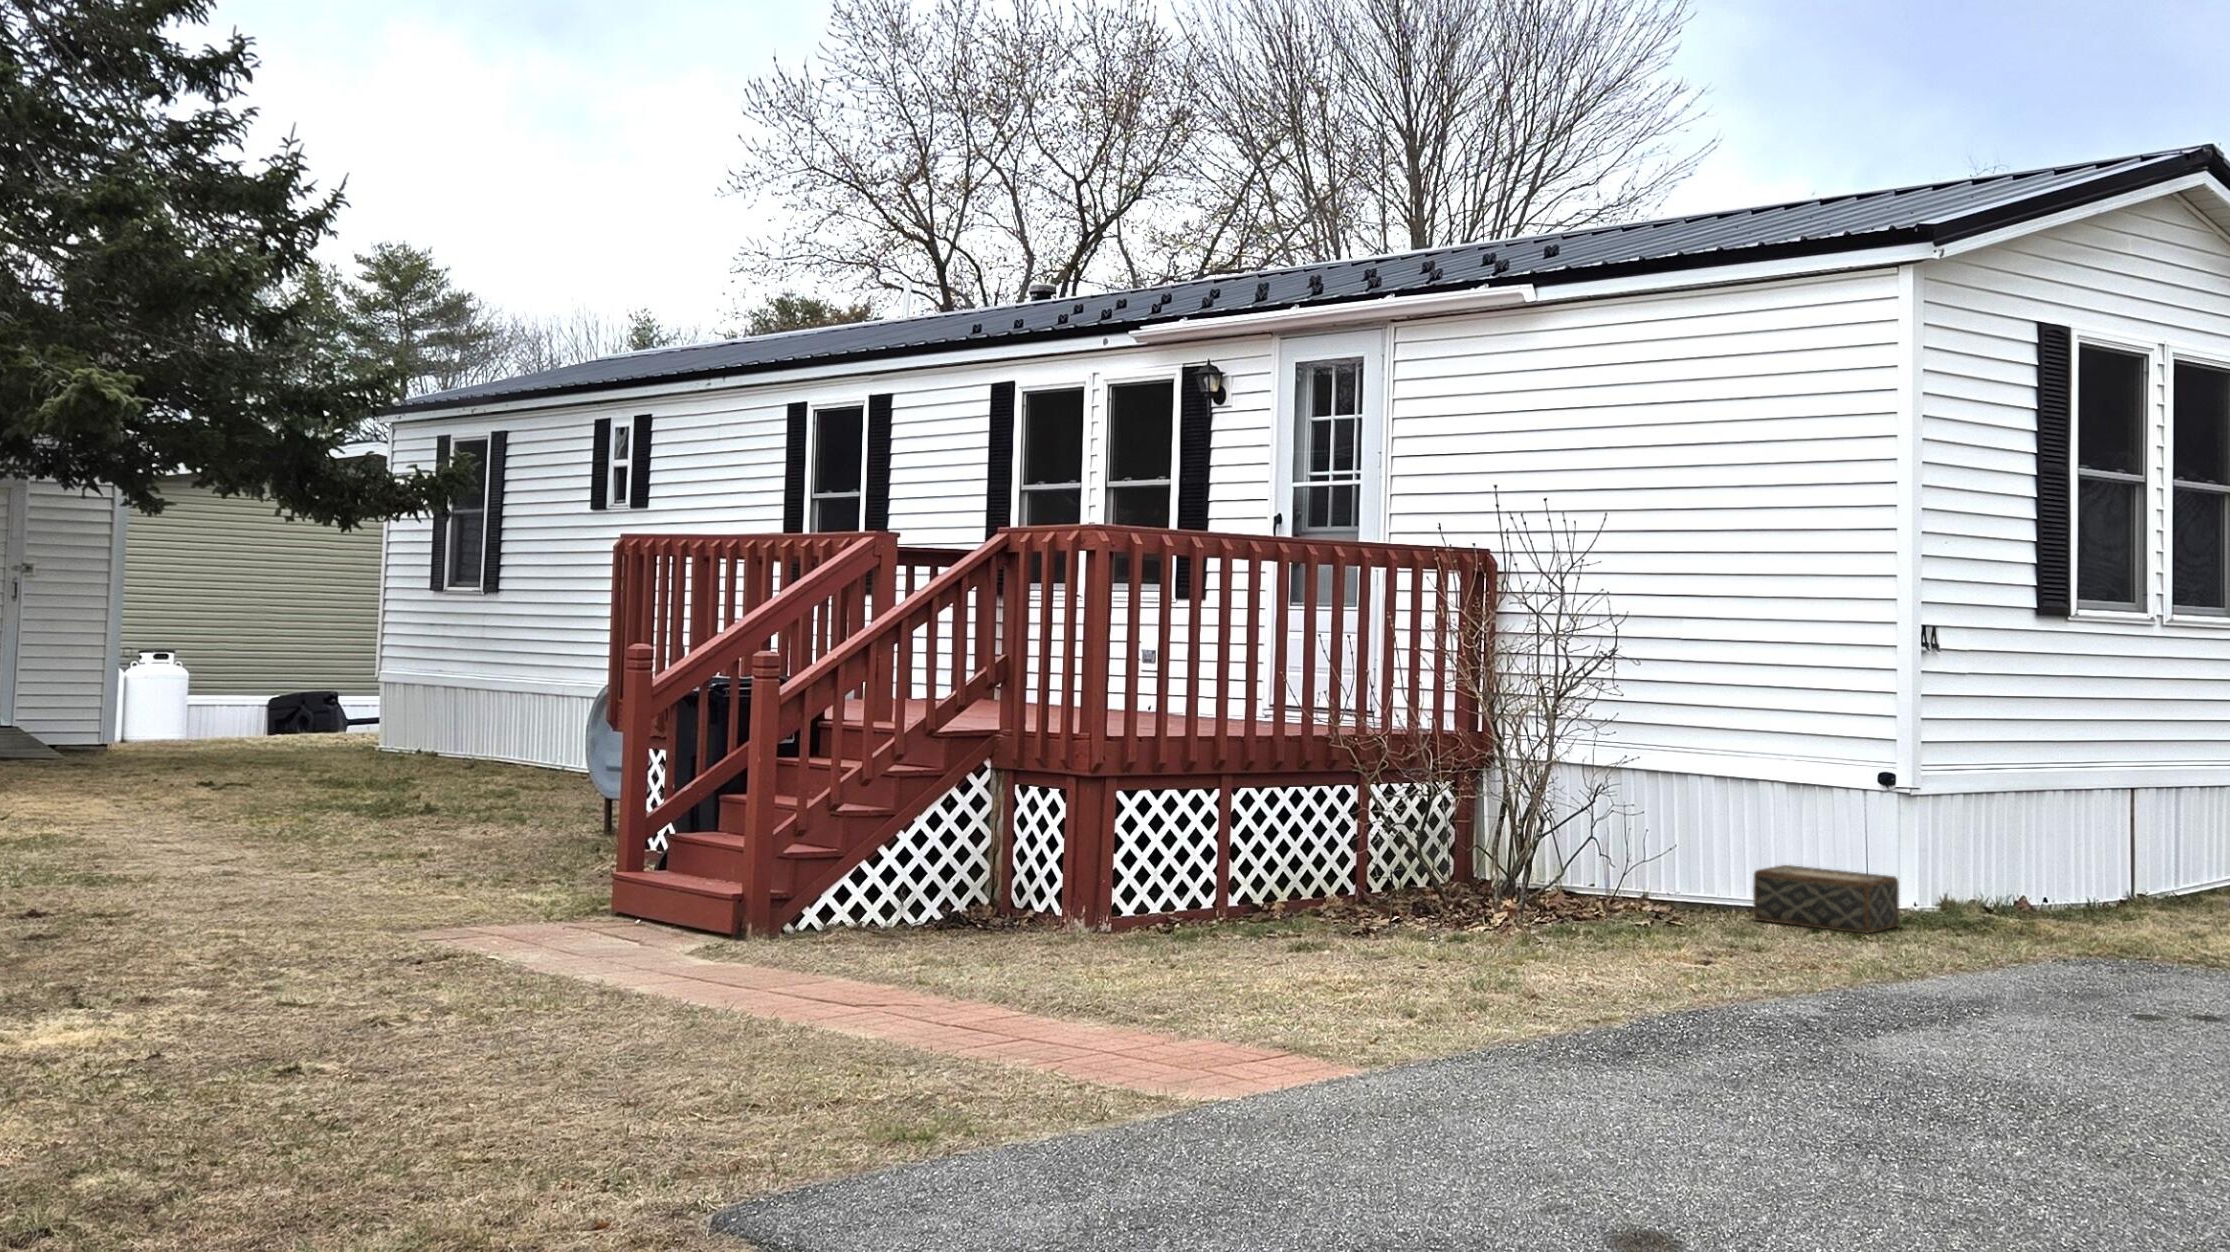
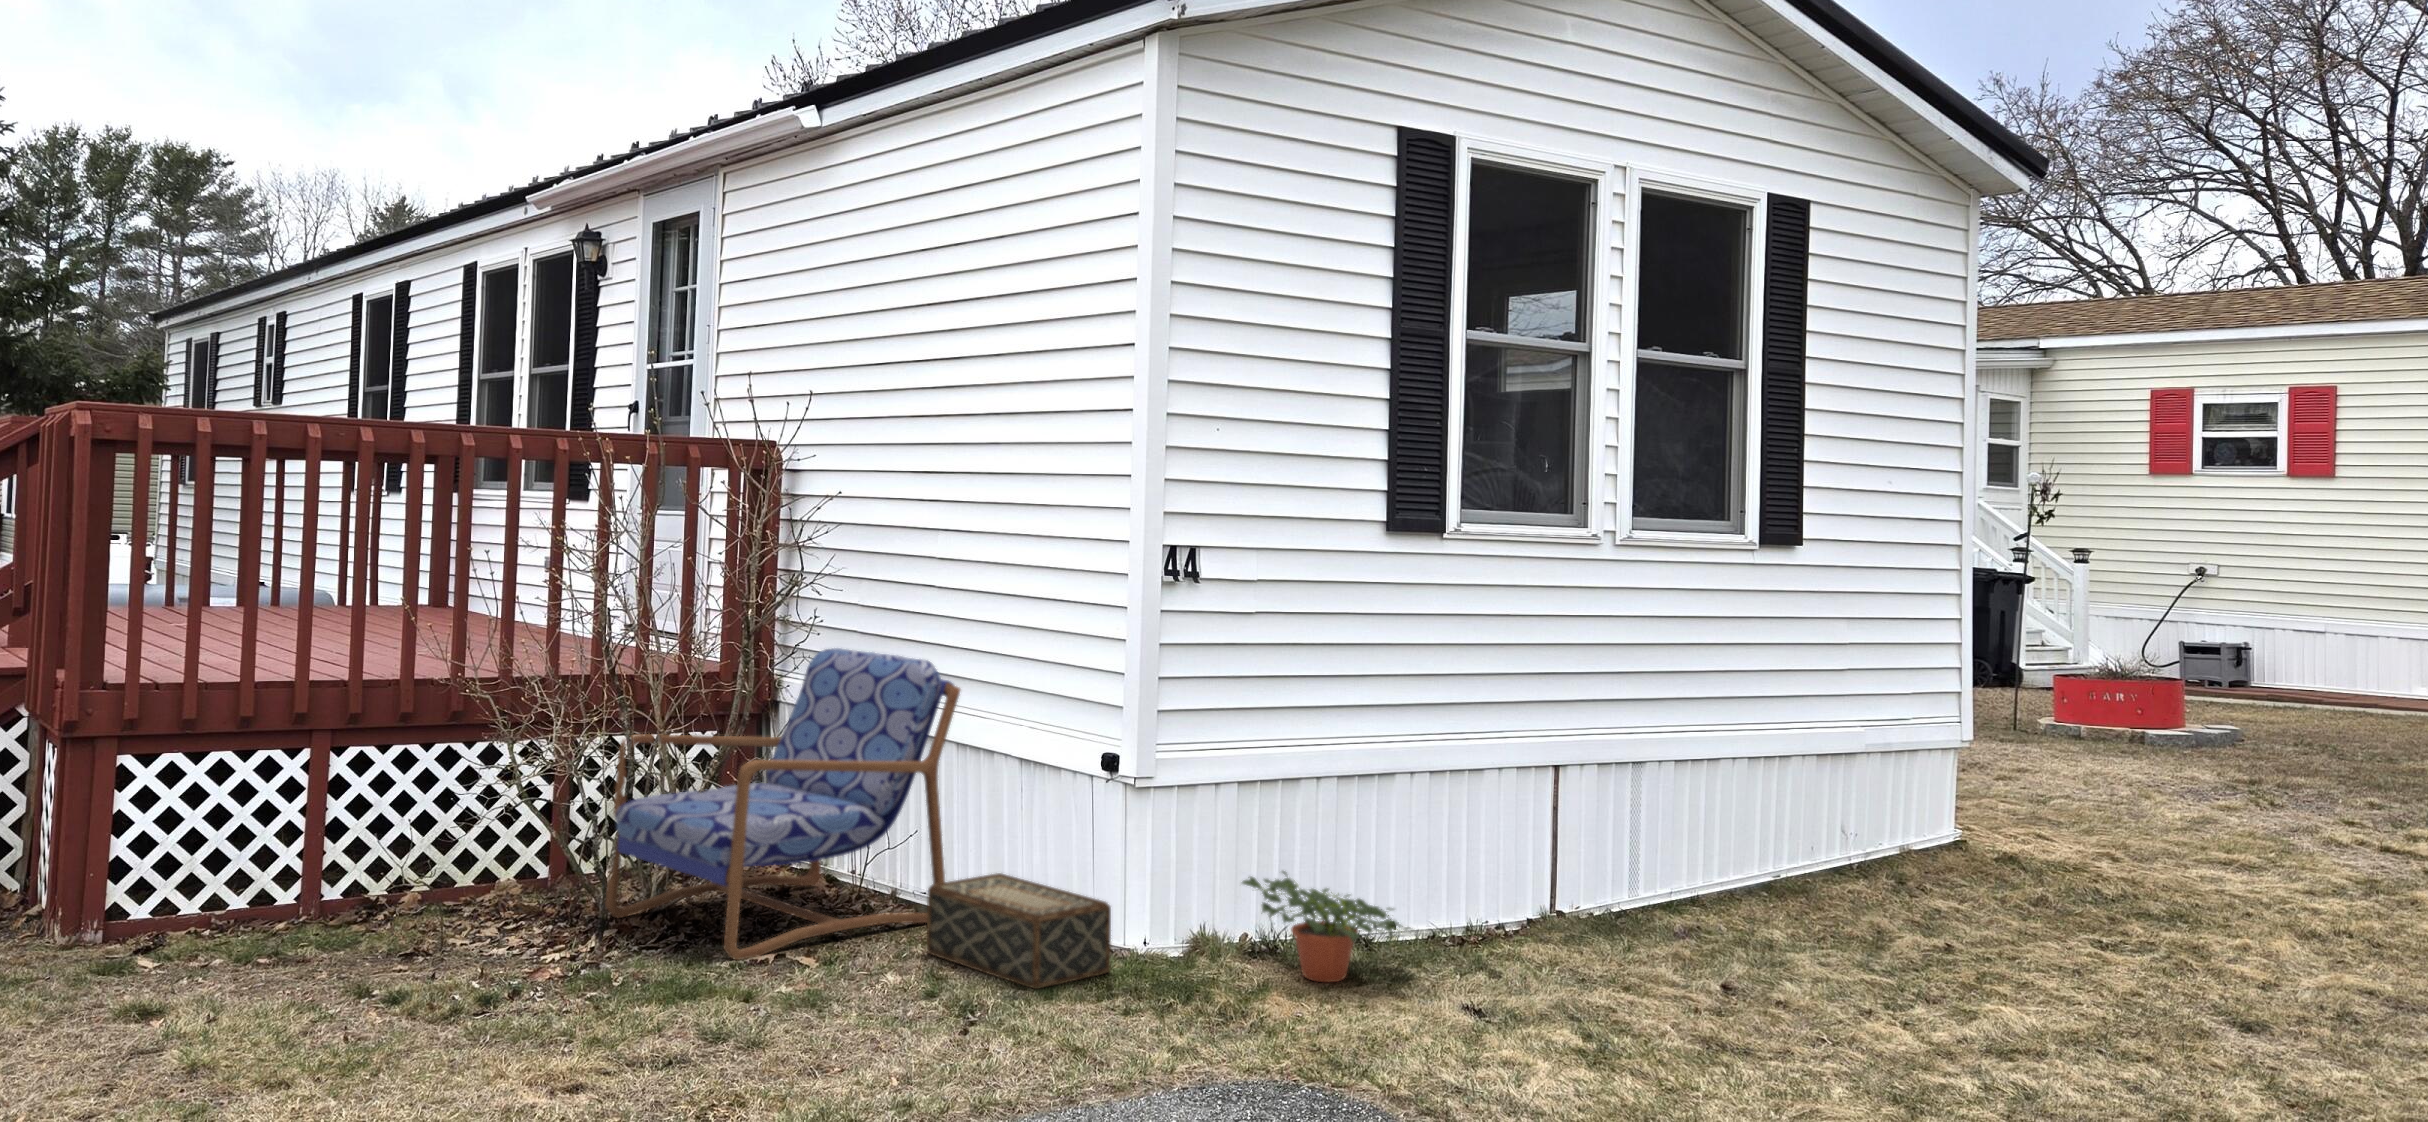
armchair: none [1478,706,1727,926] -> present [605,648,960,960]
potted plant: none [1976,855,2110,929] -> present [1242,871,1410,982]

